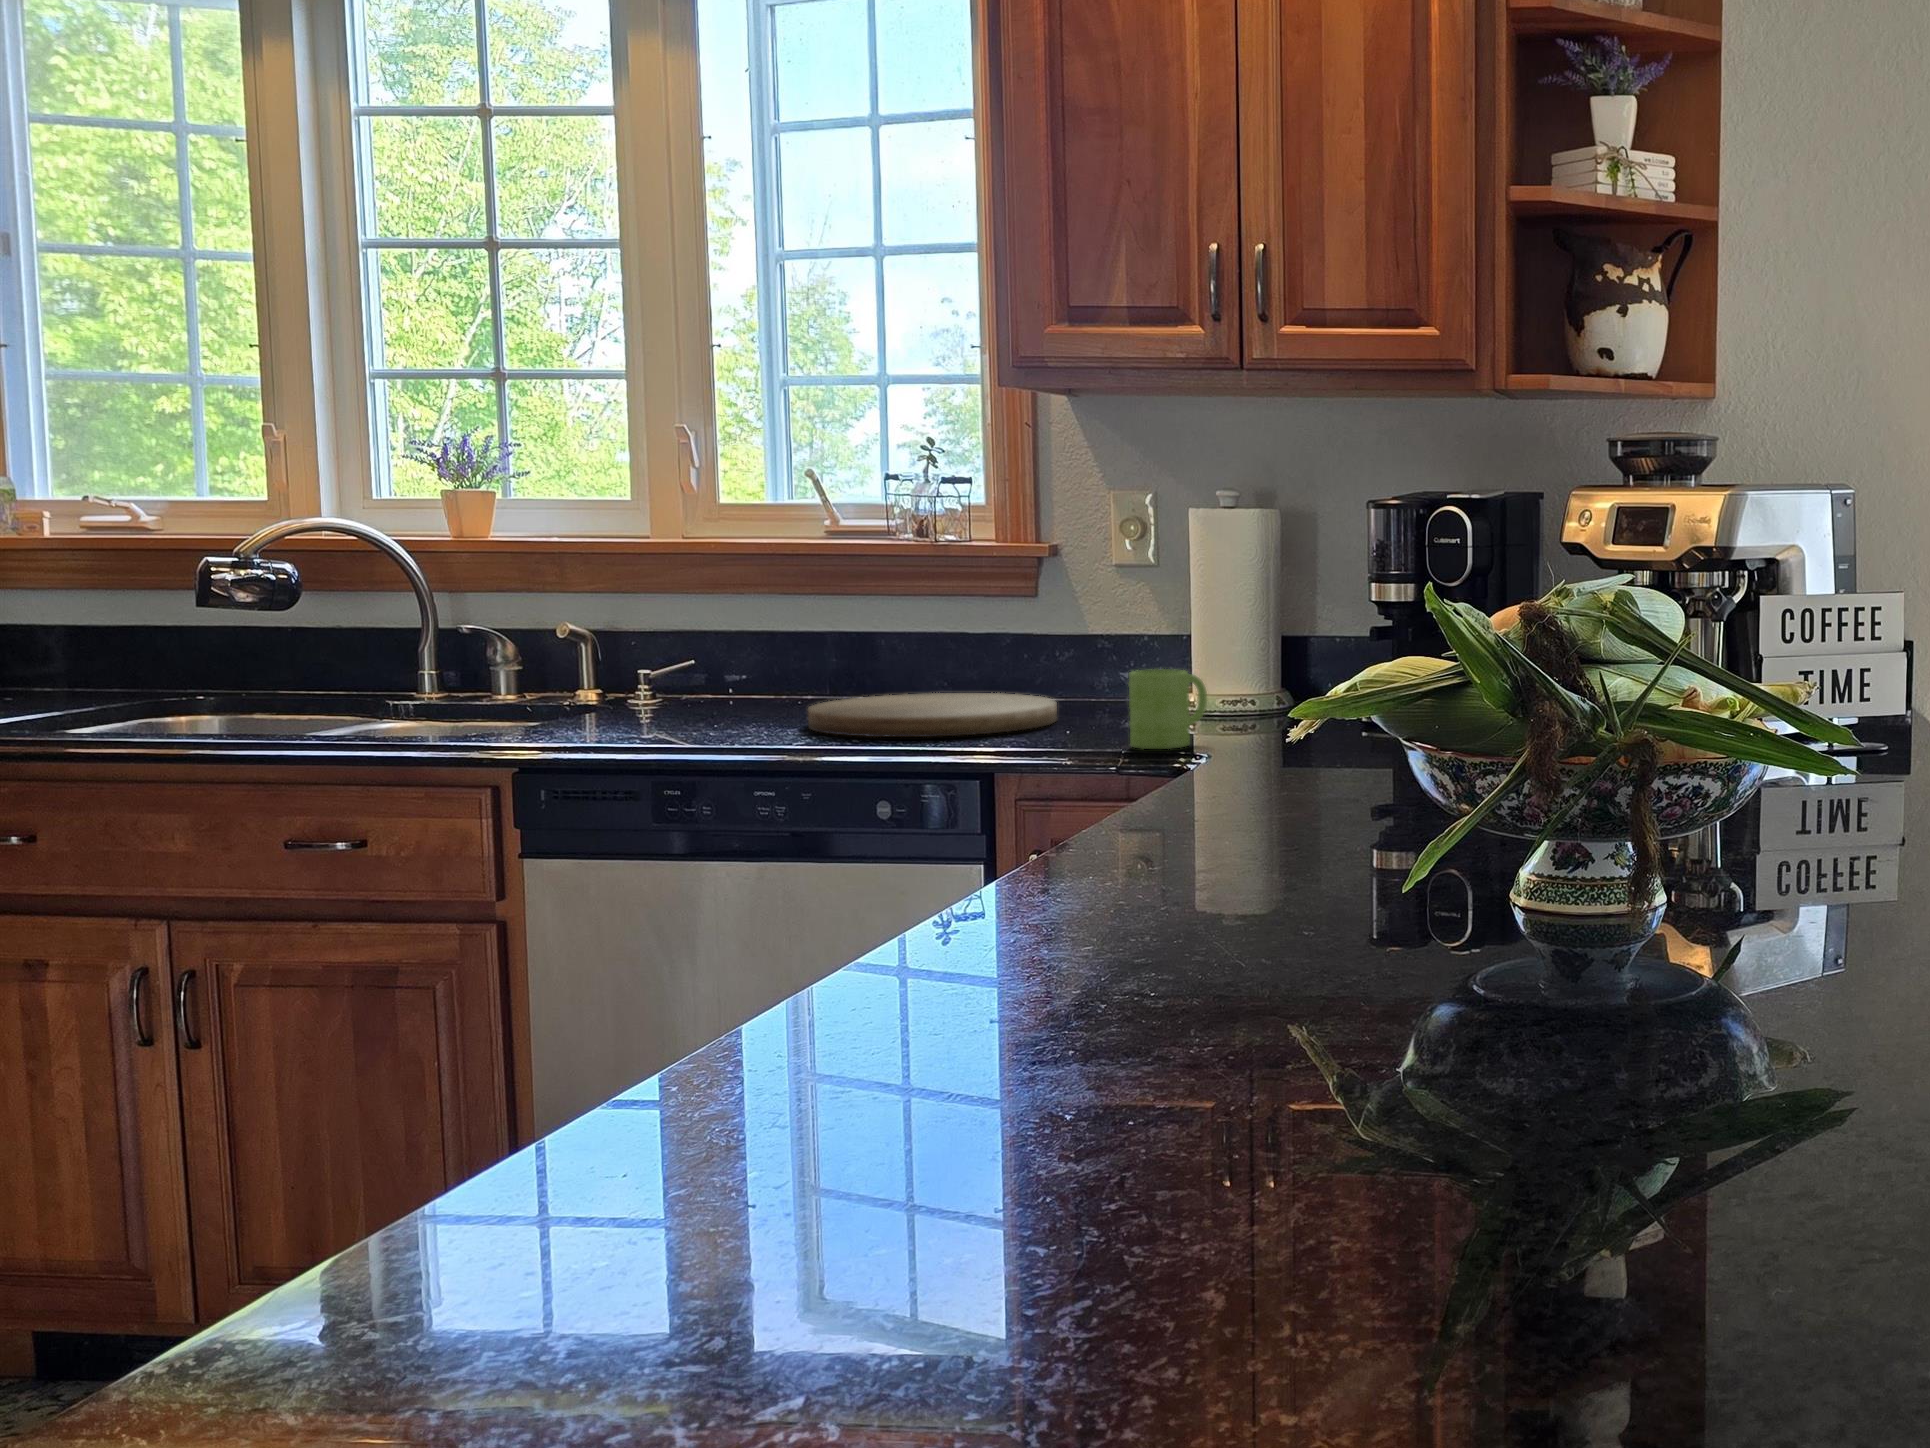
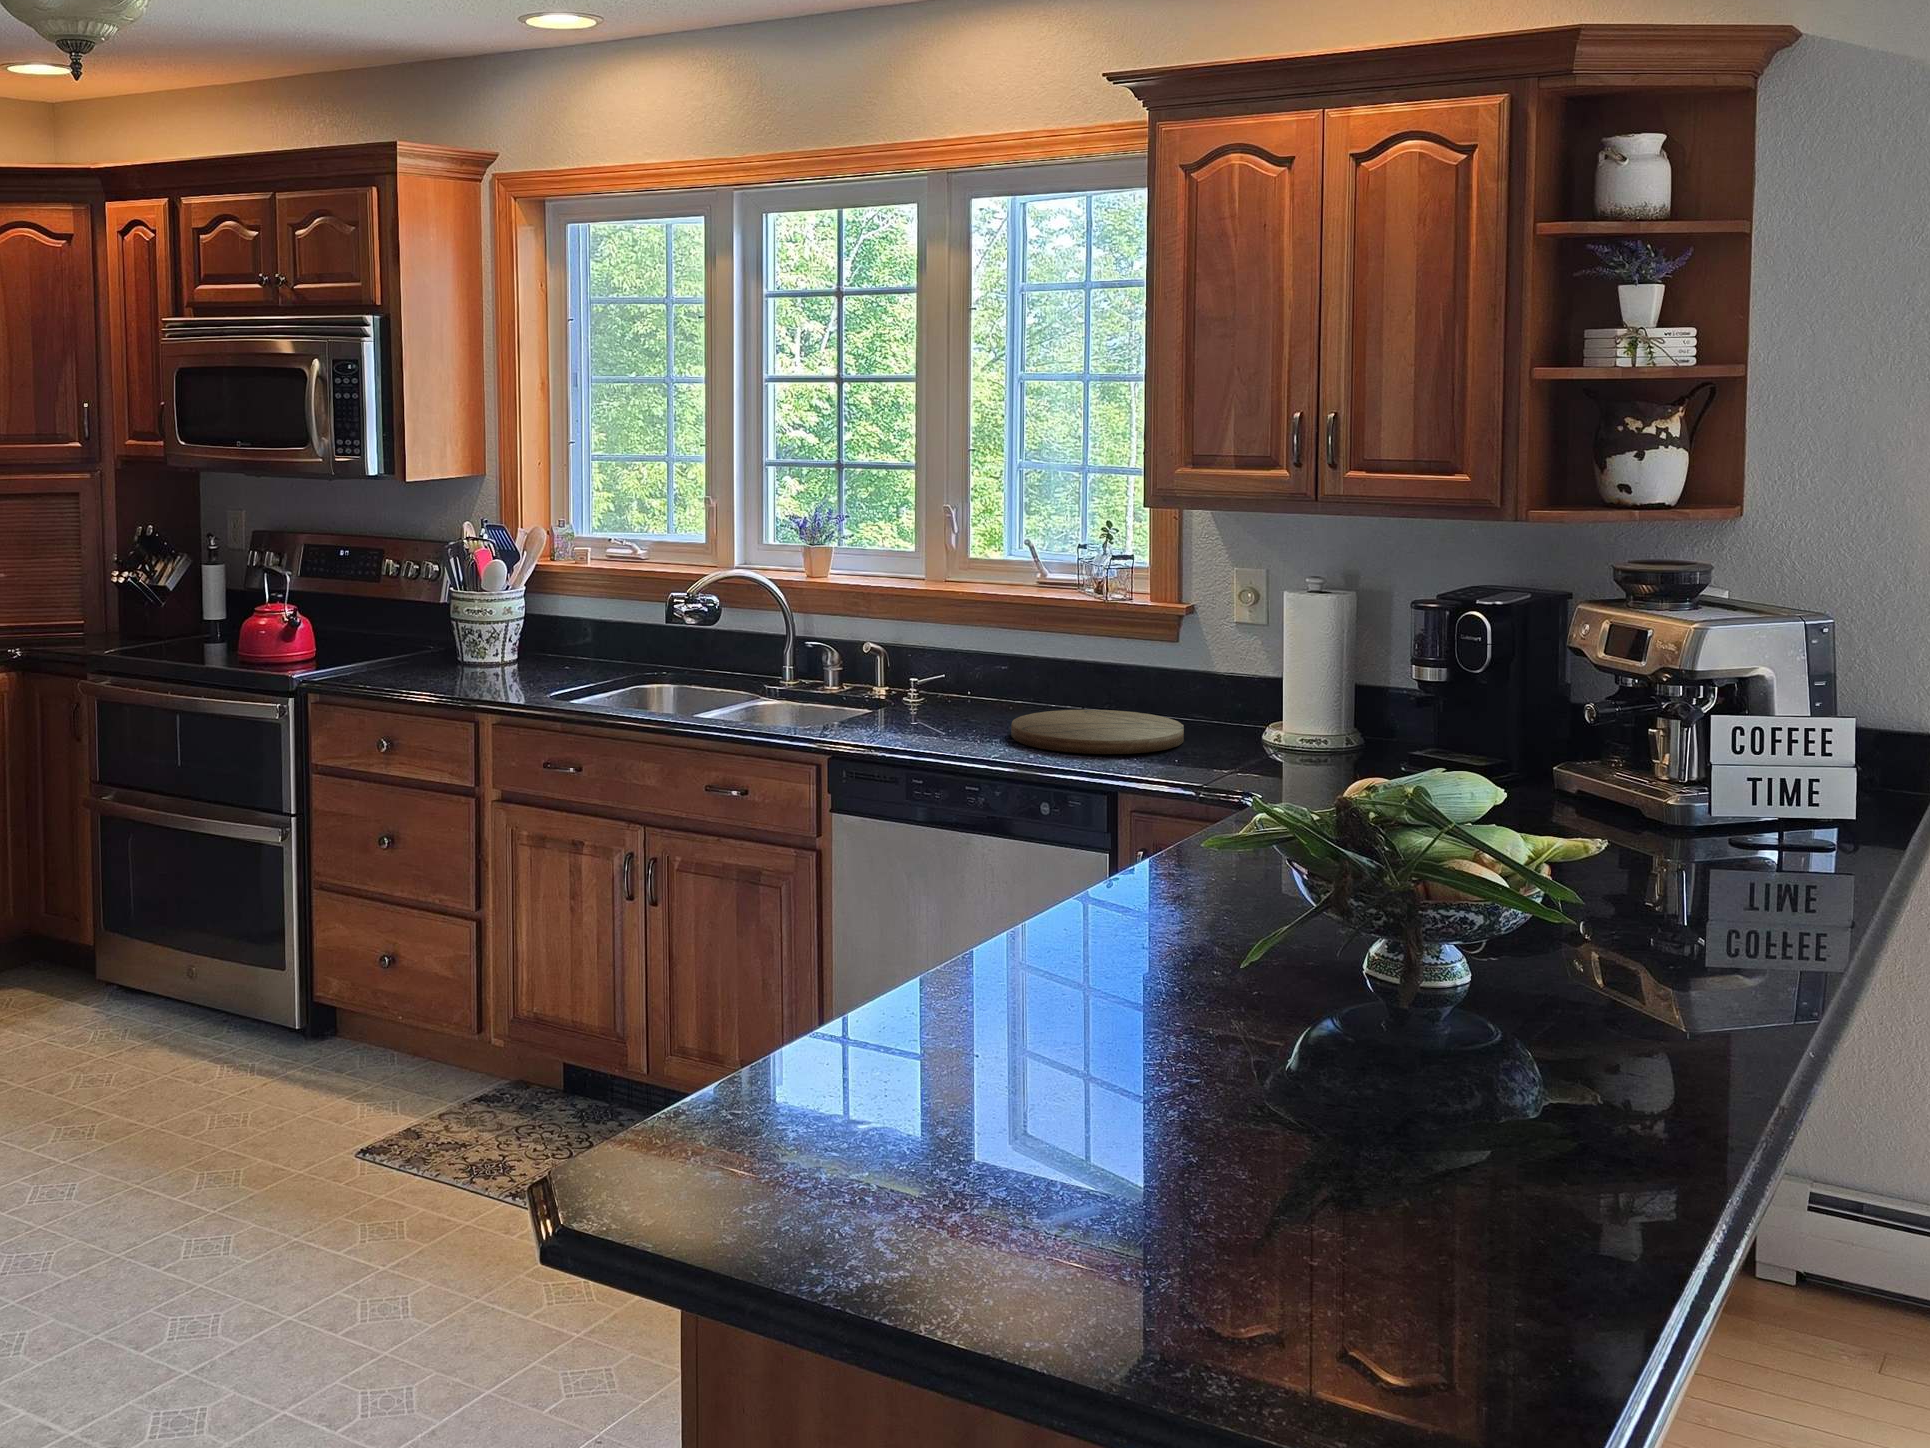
mug: present [1129,669,1207,749] -> none [1223,722,1283,783]

